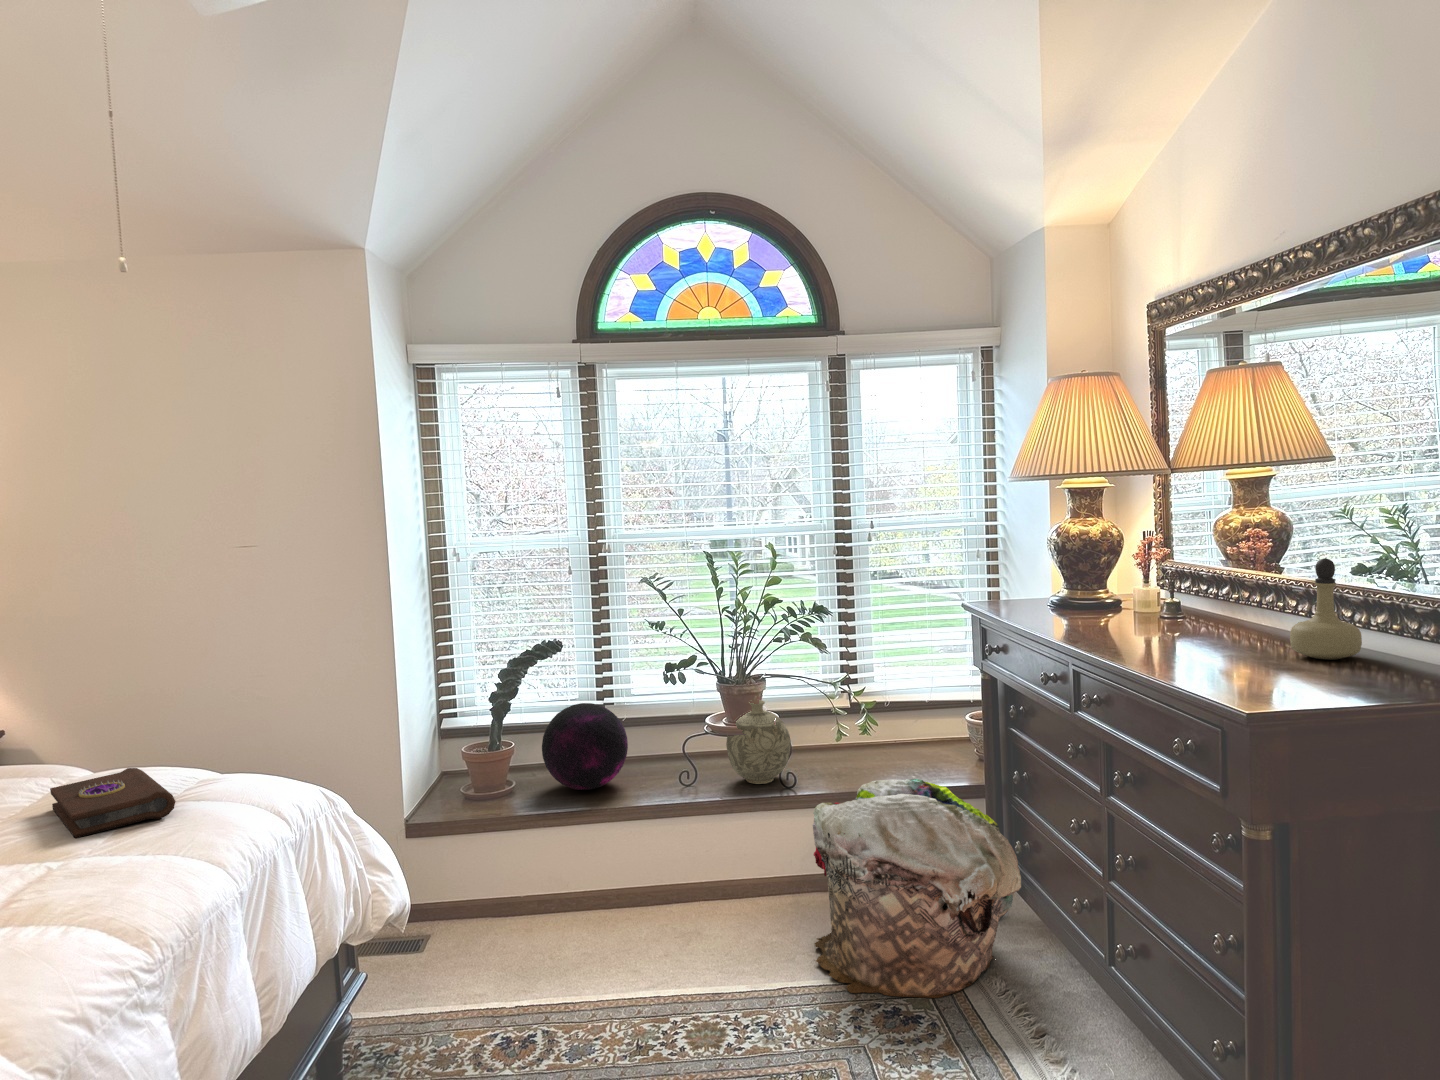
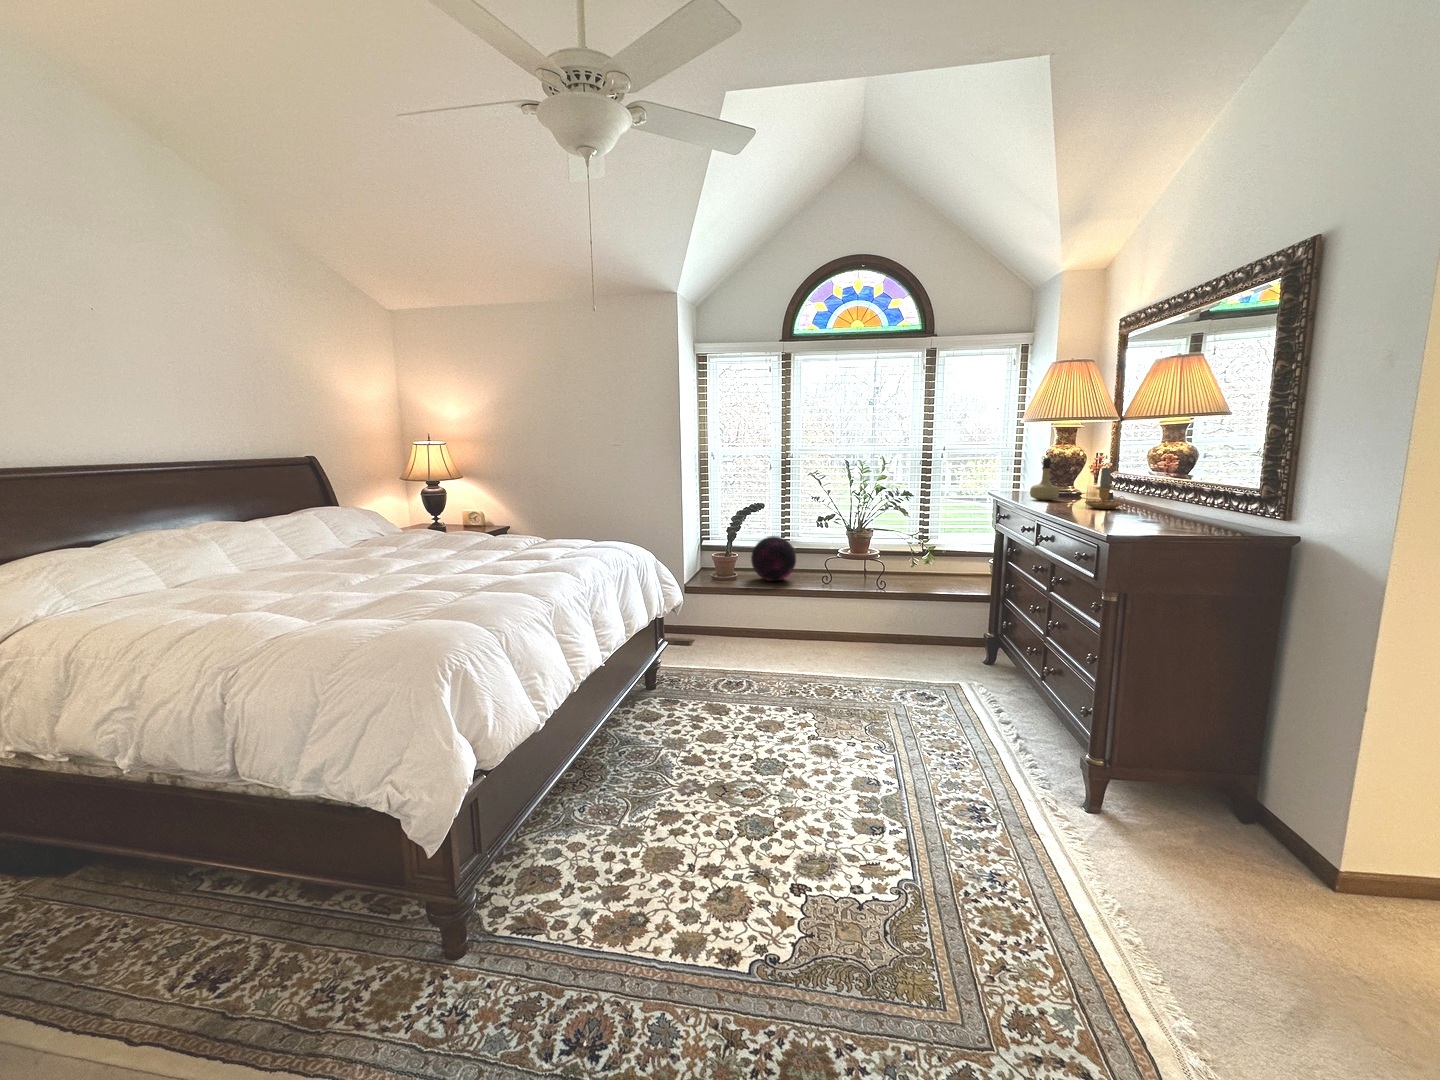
perfume bottle: present [1290,558,1362,660] -> present [1030,458,1059,501]
candle: none [1149,560,1222,640] -> present [1085,468,1125,509]
decorative vase: present [726,700,791,784] -> none [849,541,885,586]
book: present [50,768,175,838] -> none [542,535,594,558]
laundry basket: present [812,779,1021,998] -> none [885,583,1002,692]

